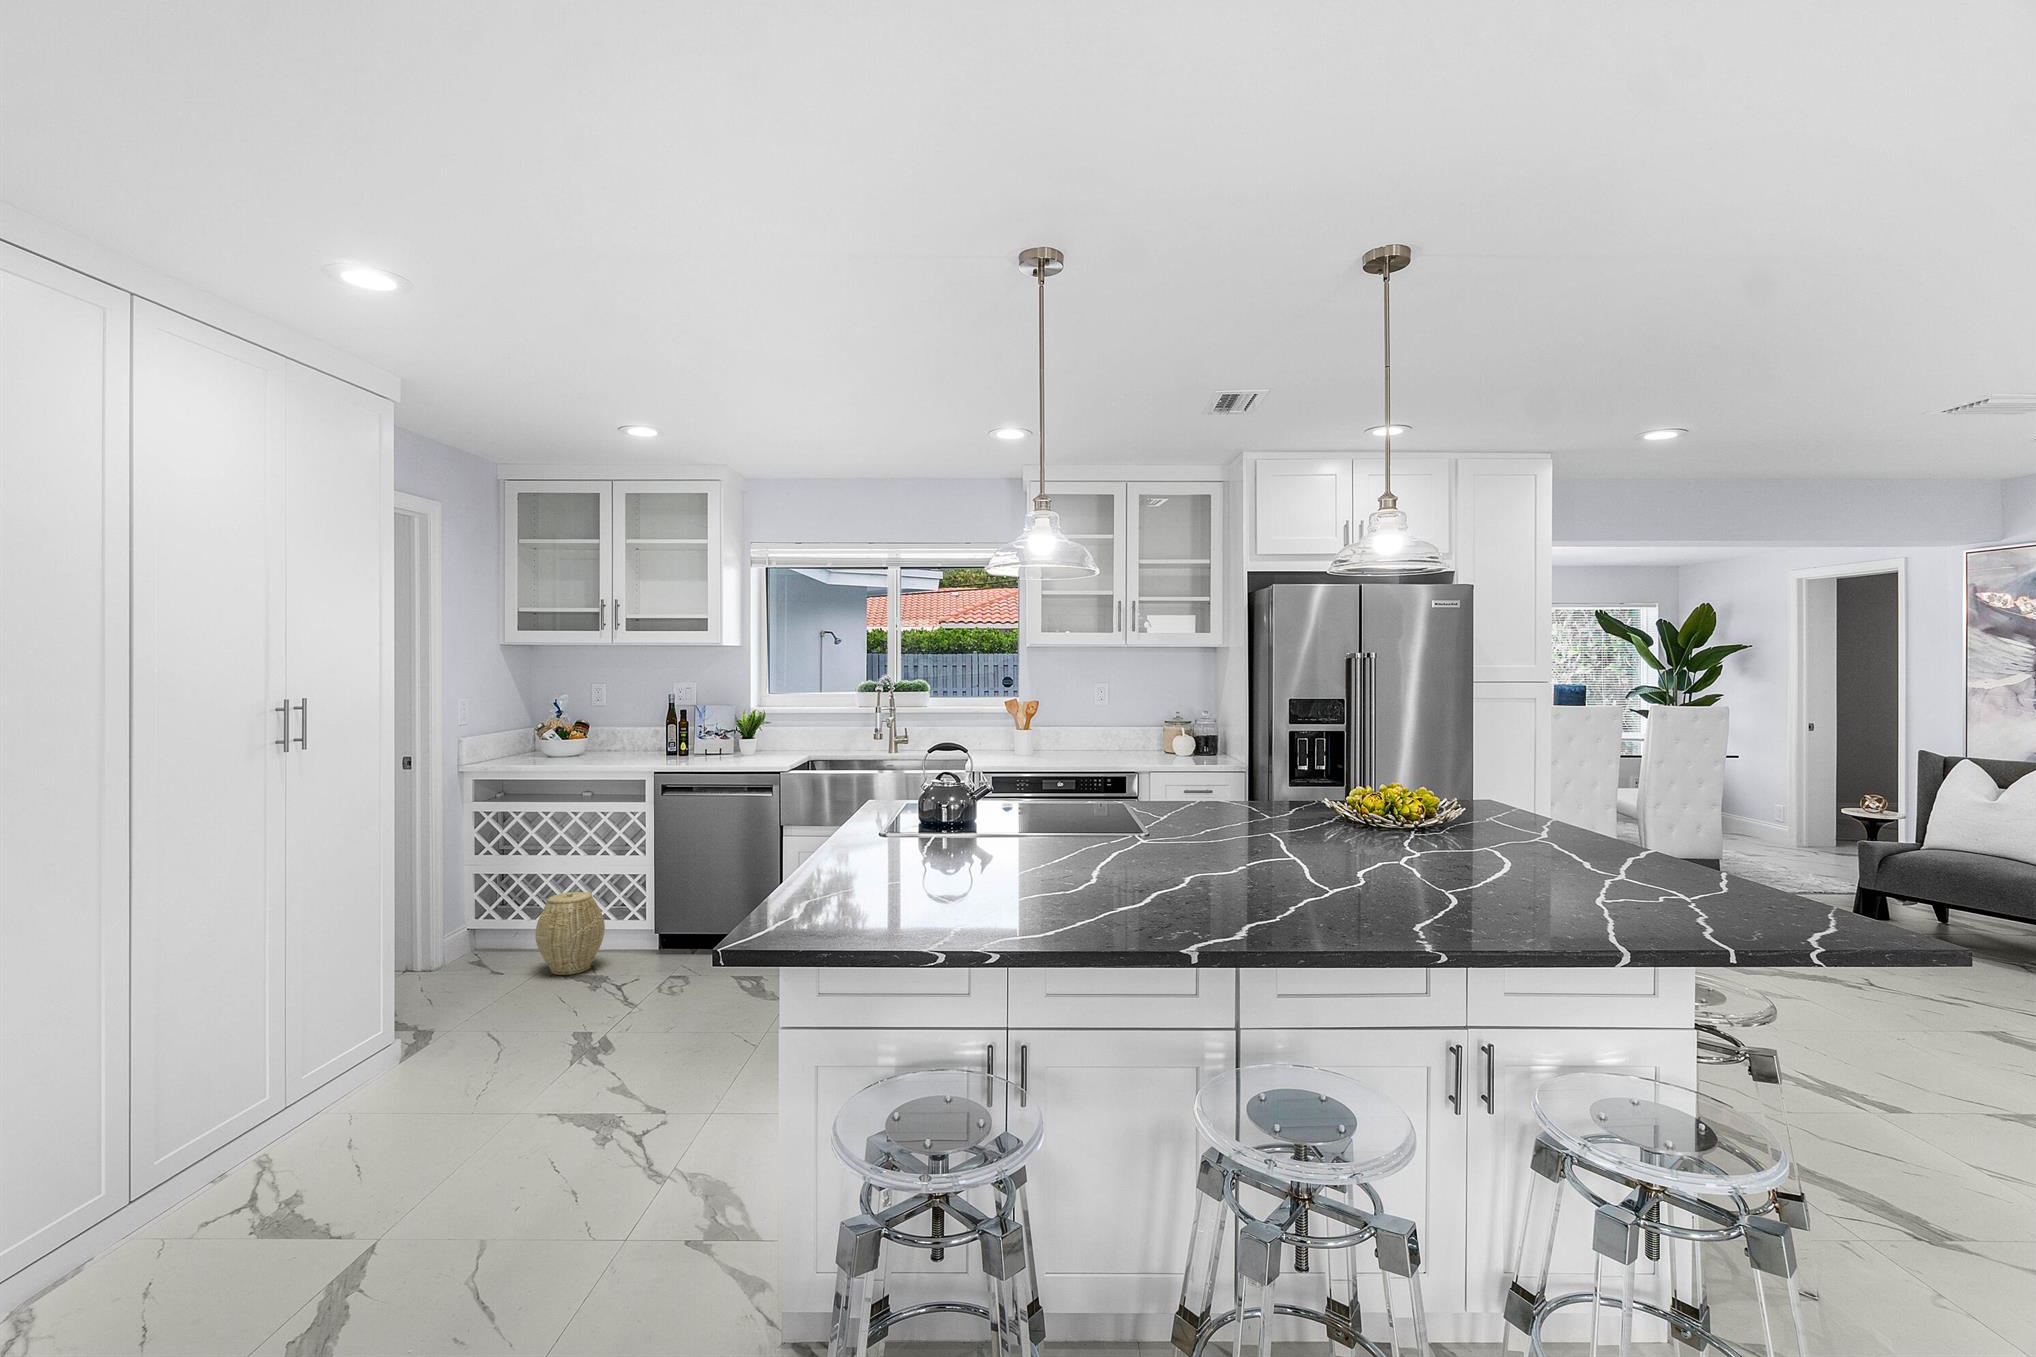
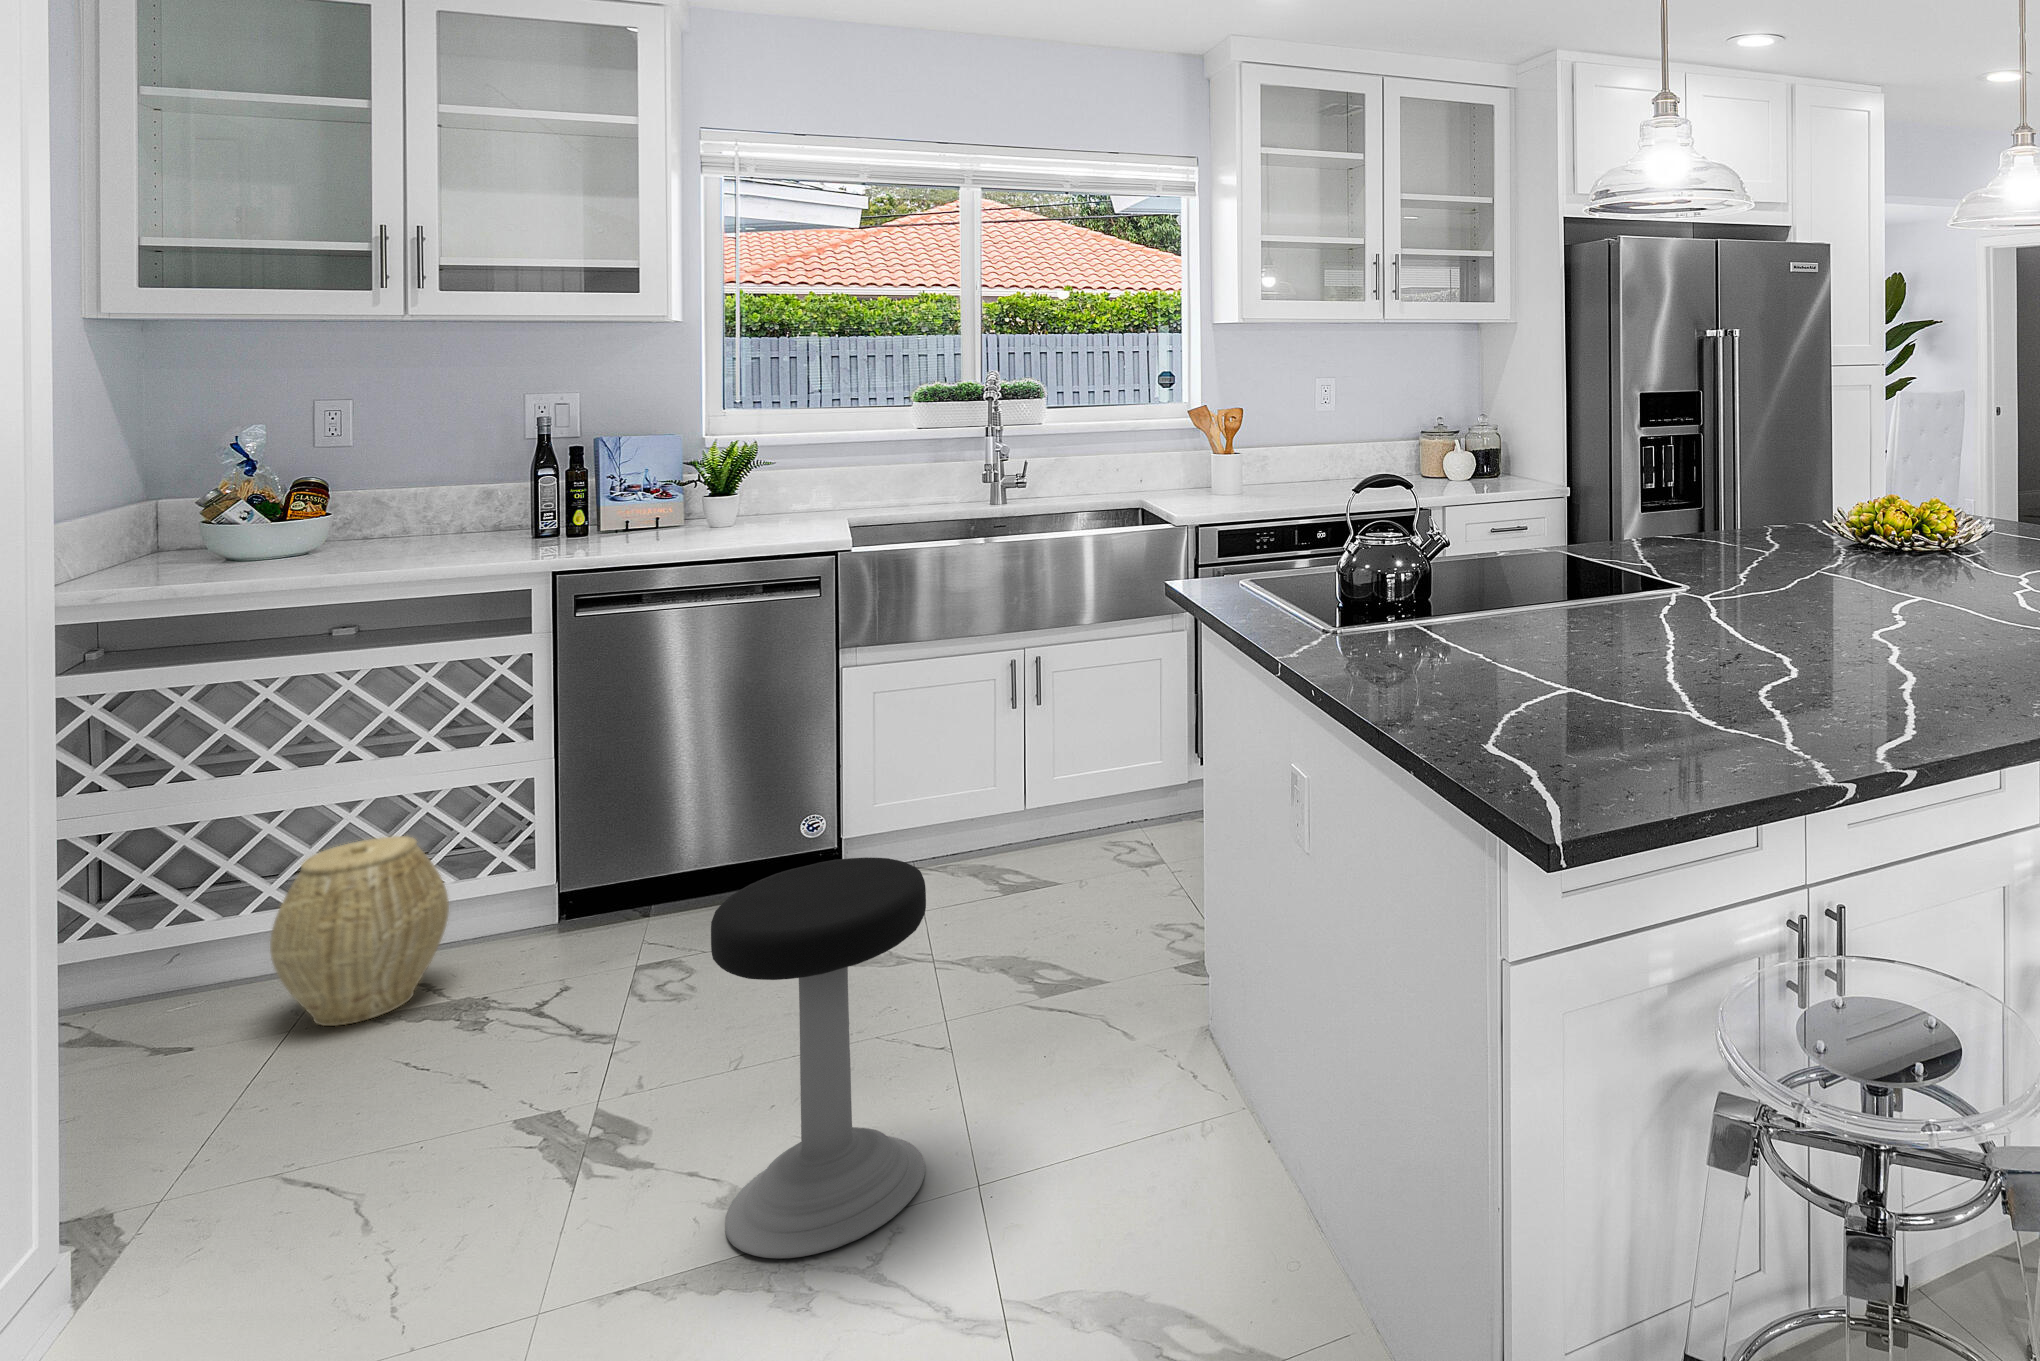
stool: none [622,922,721,1104] -> present [711,858,926,1258]

